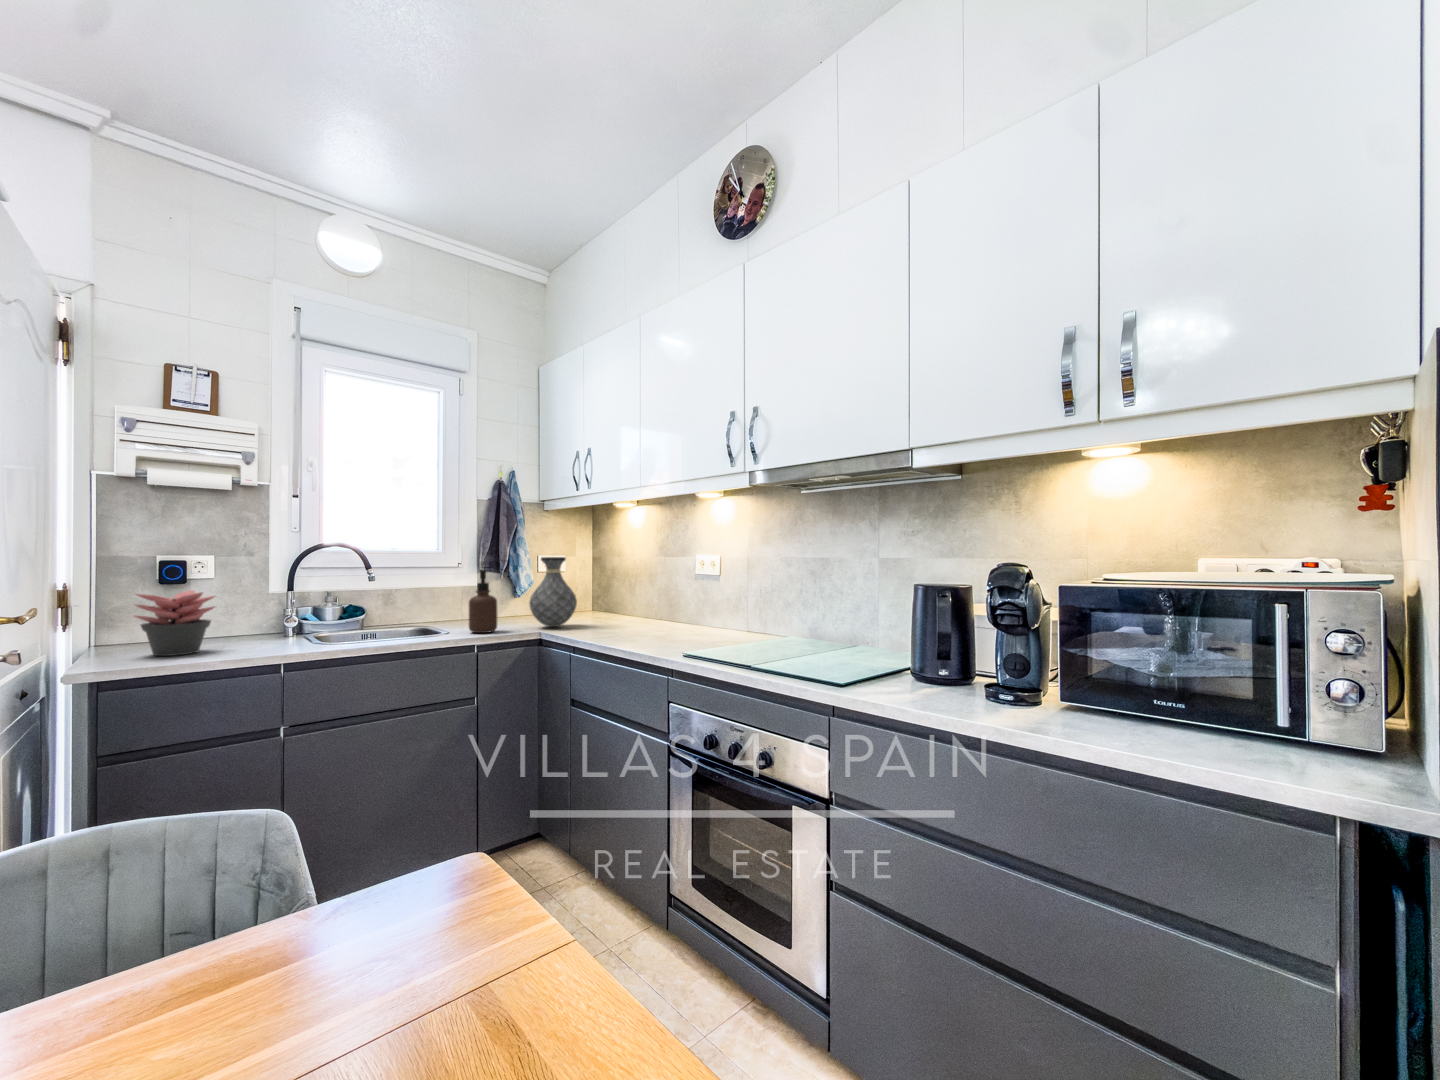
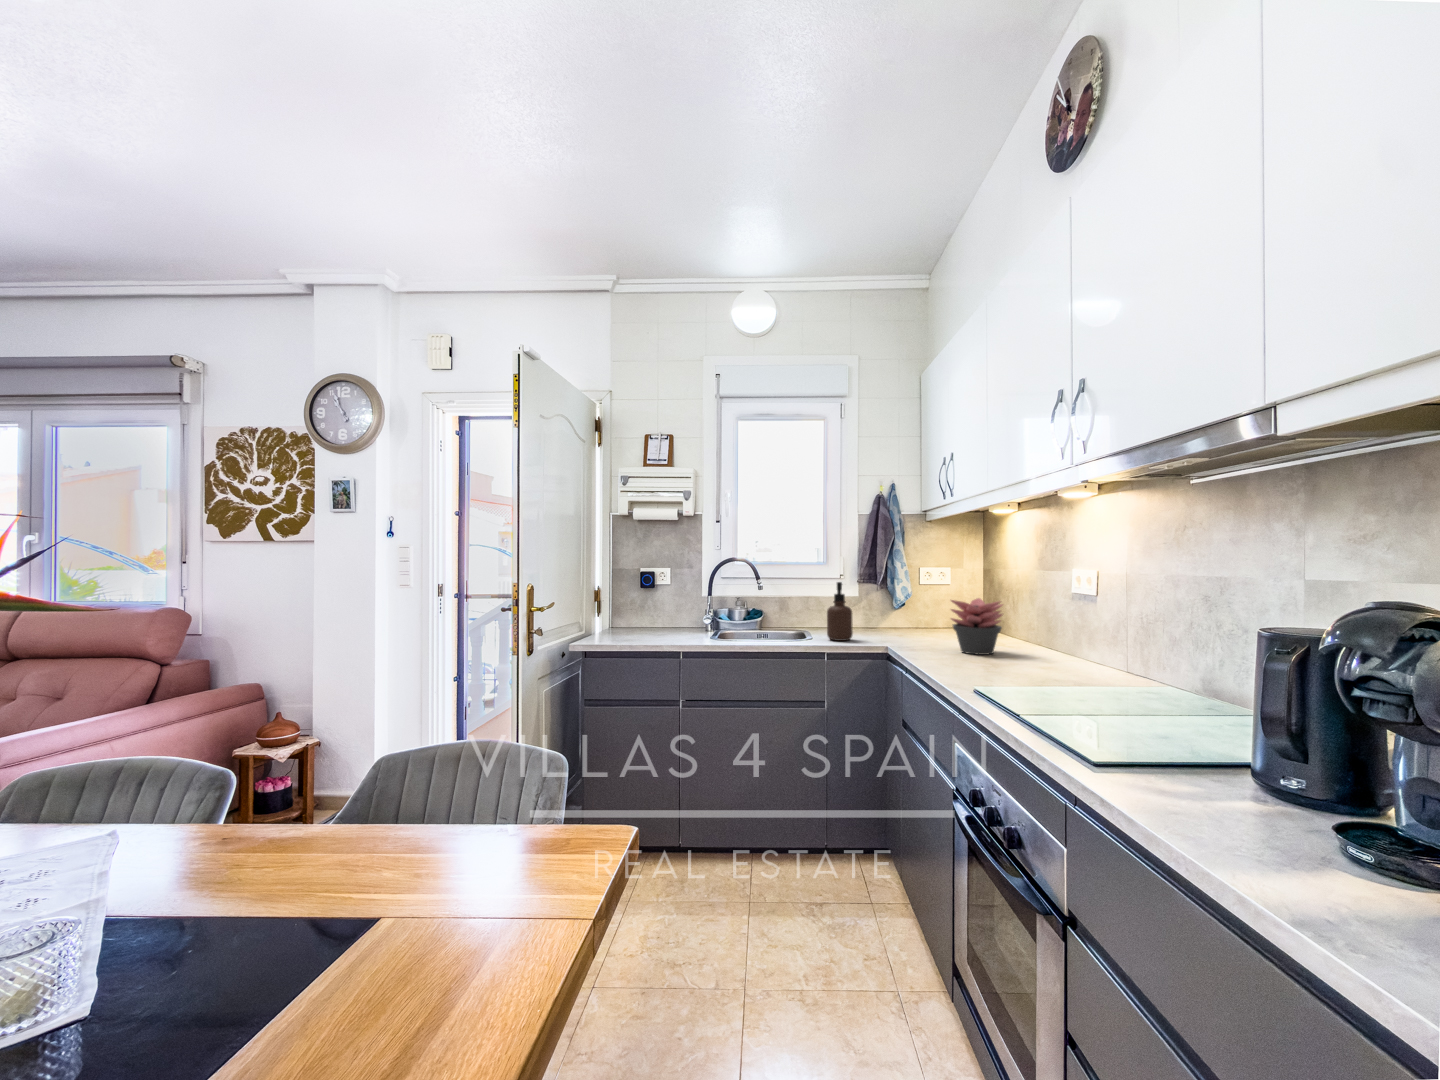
vase: present [529,557,577,627] -> none [885,571,934,642]
succulent plant: present [136,590,215,656] -> present [951,598,1003,655]

